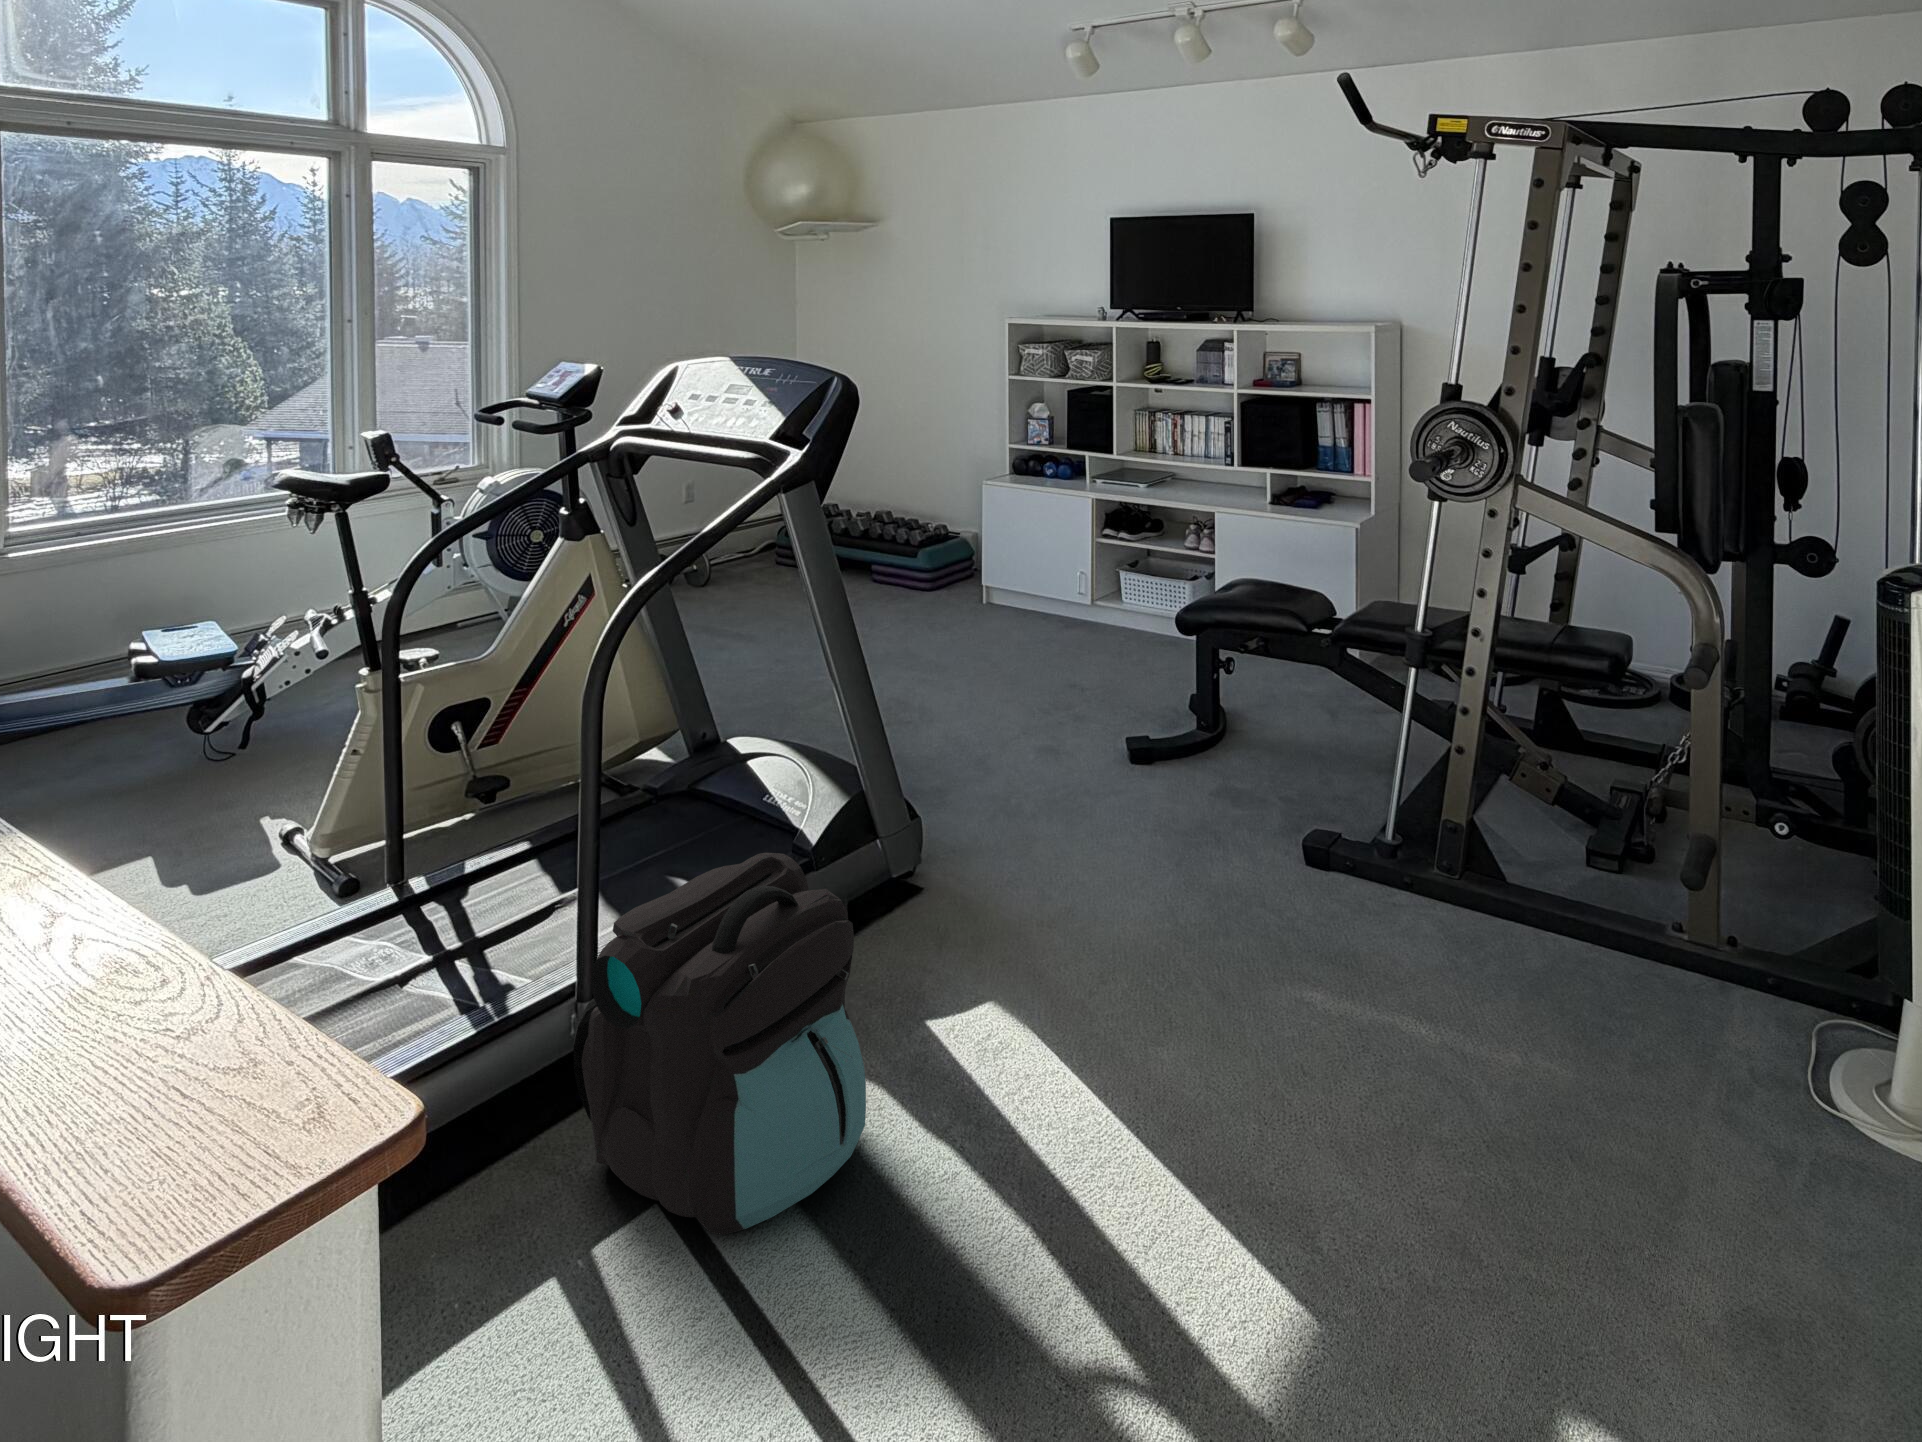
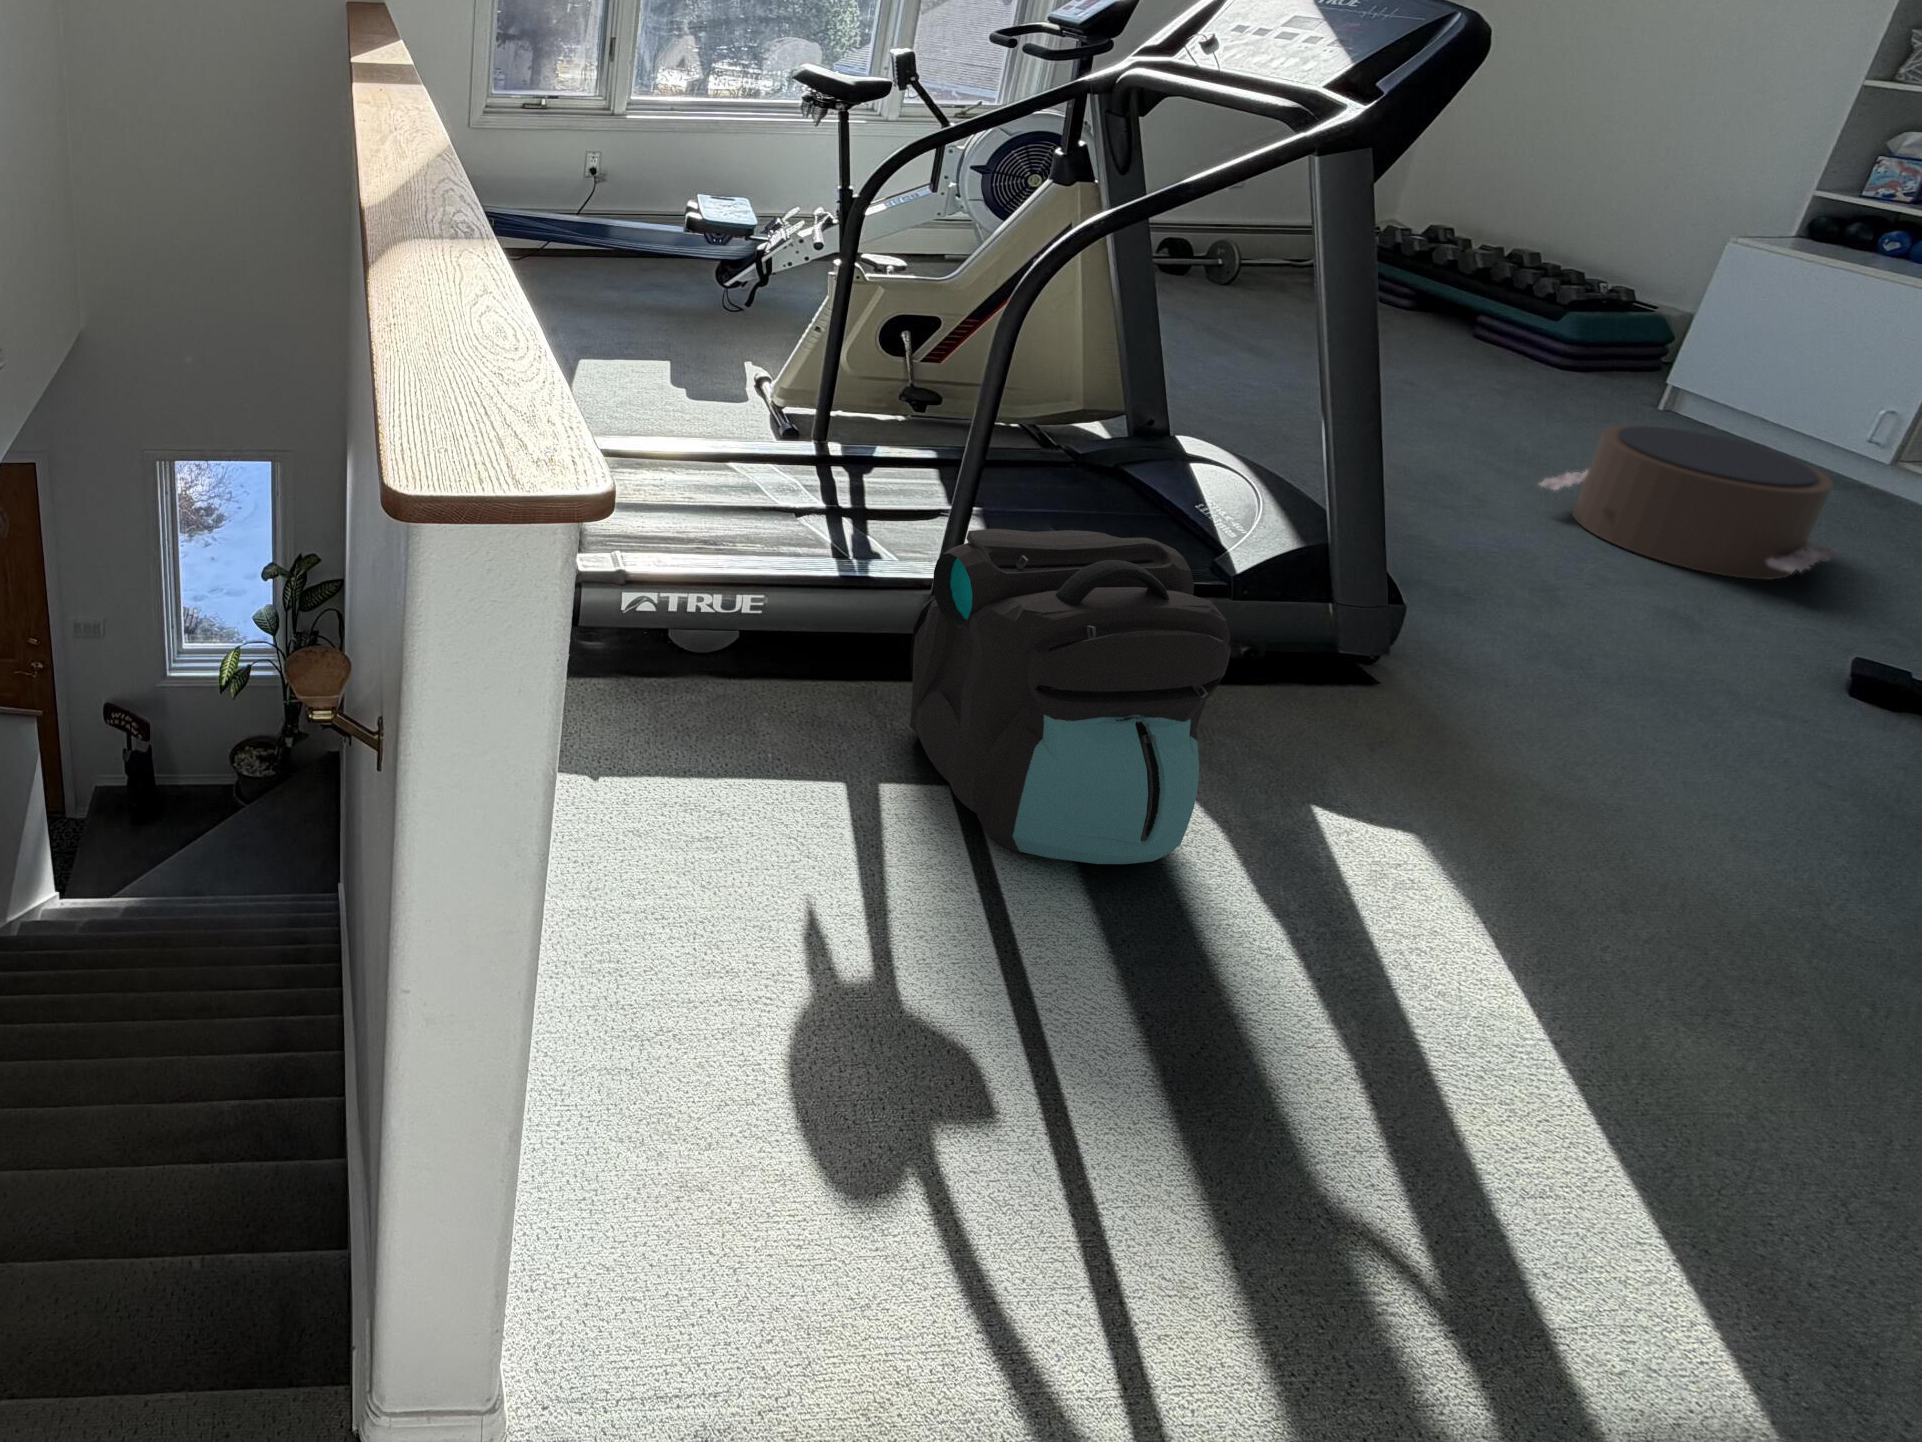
pouf: none [950,611,1098,708] -> present [1539,425,1837,580]

